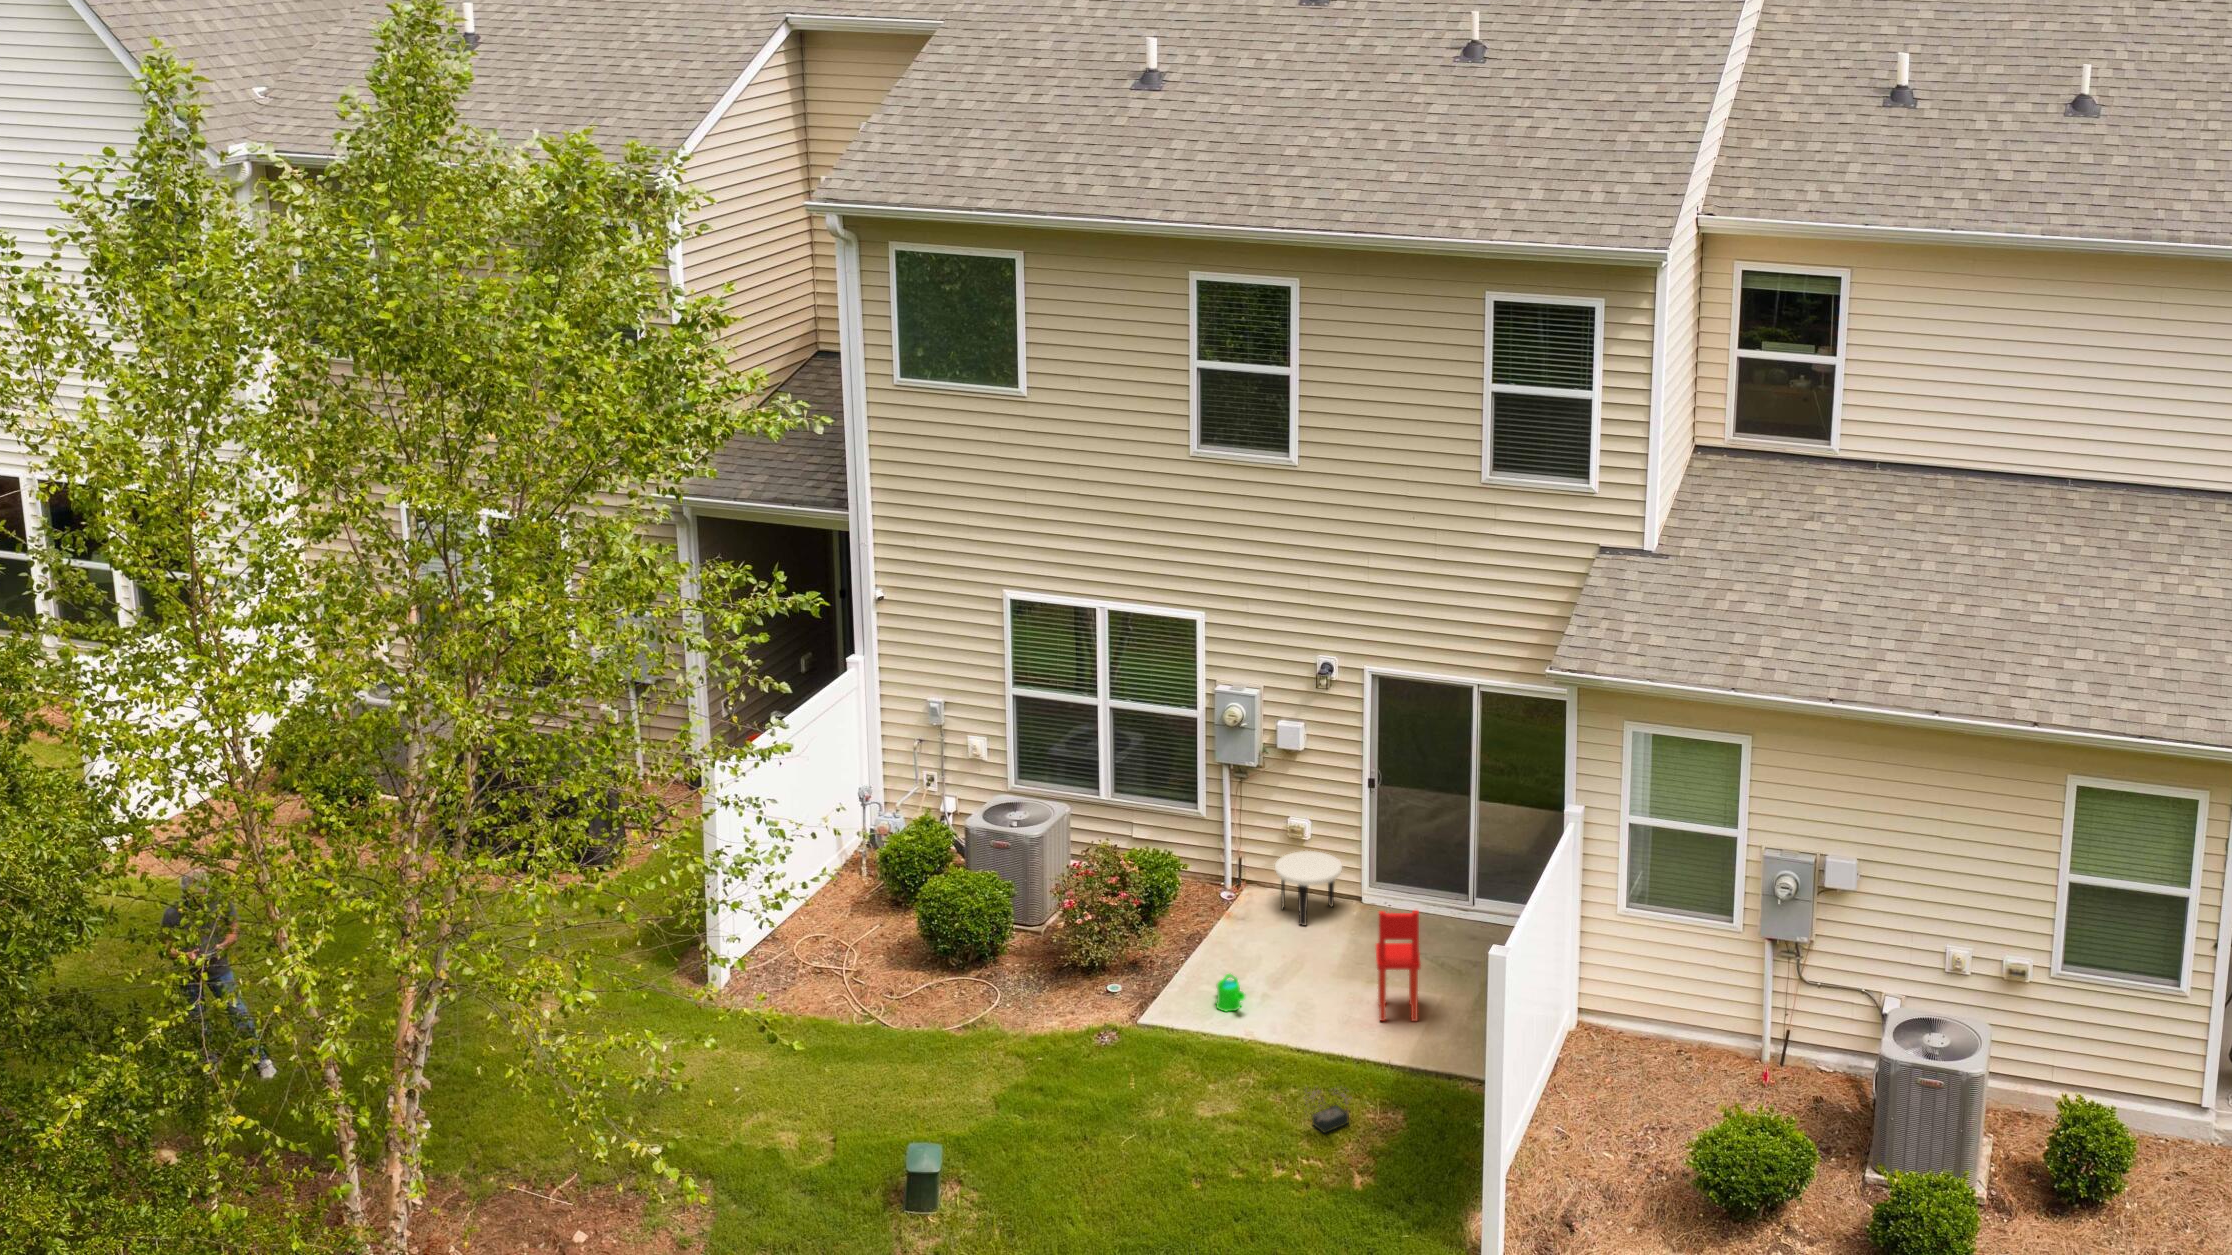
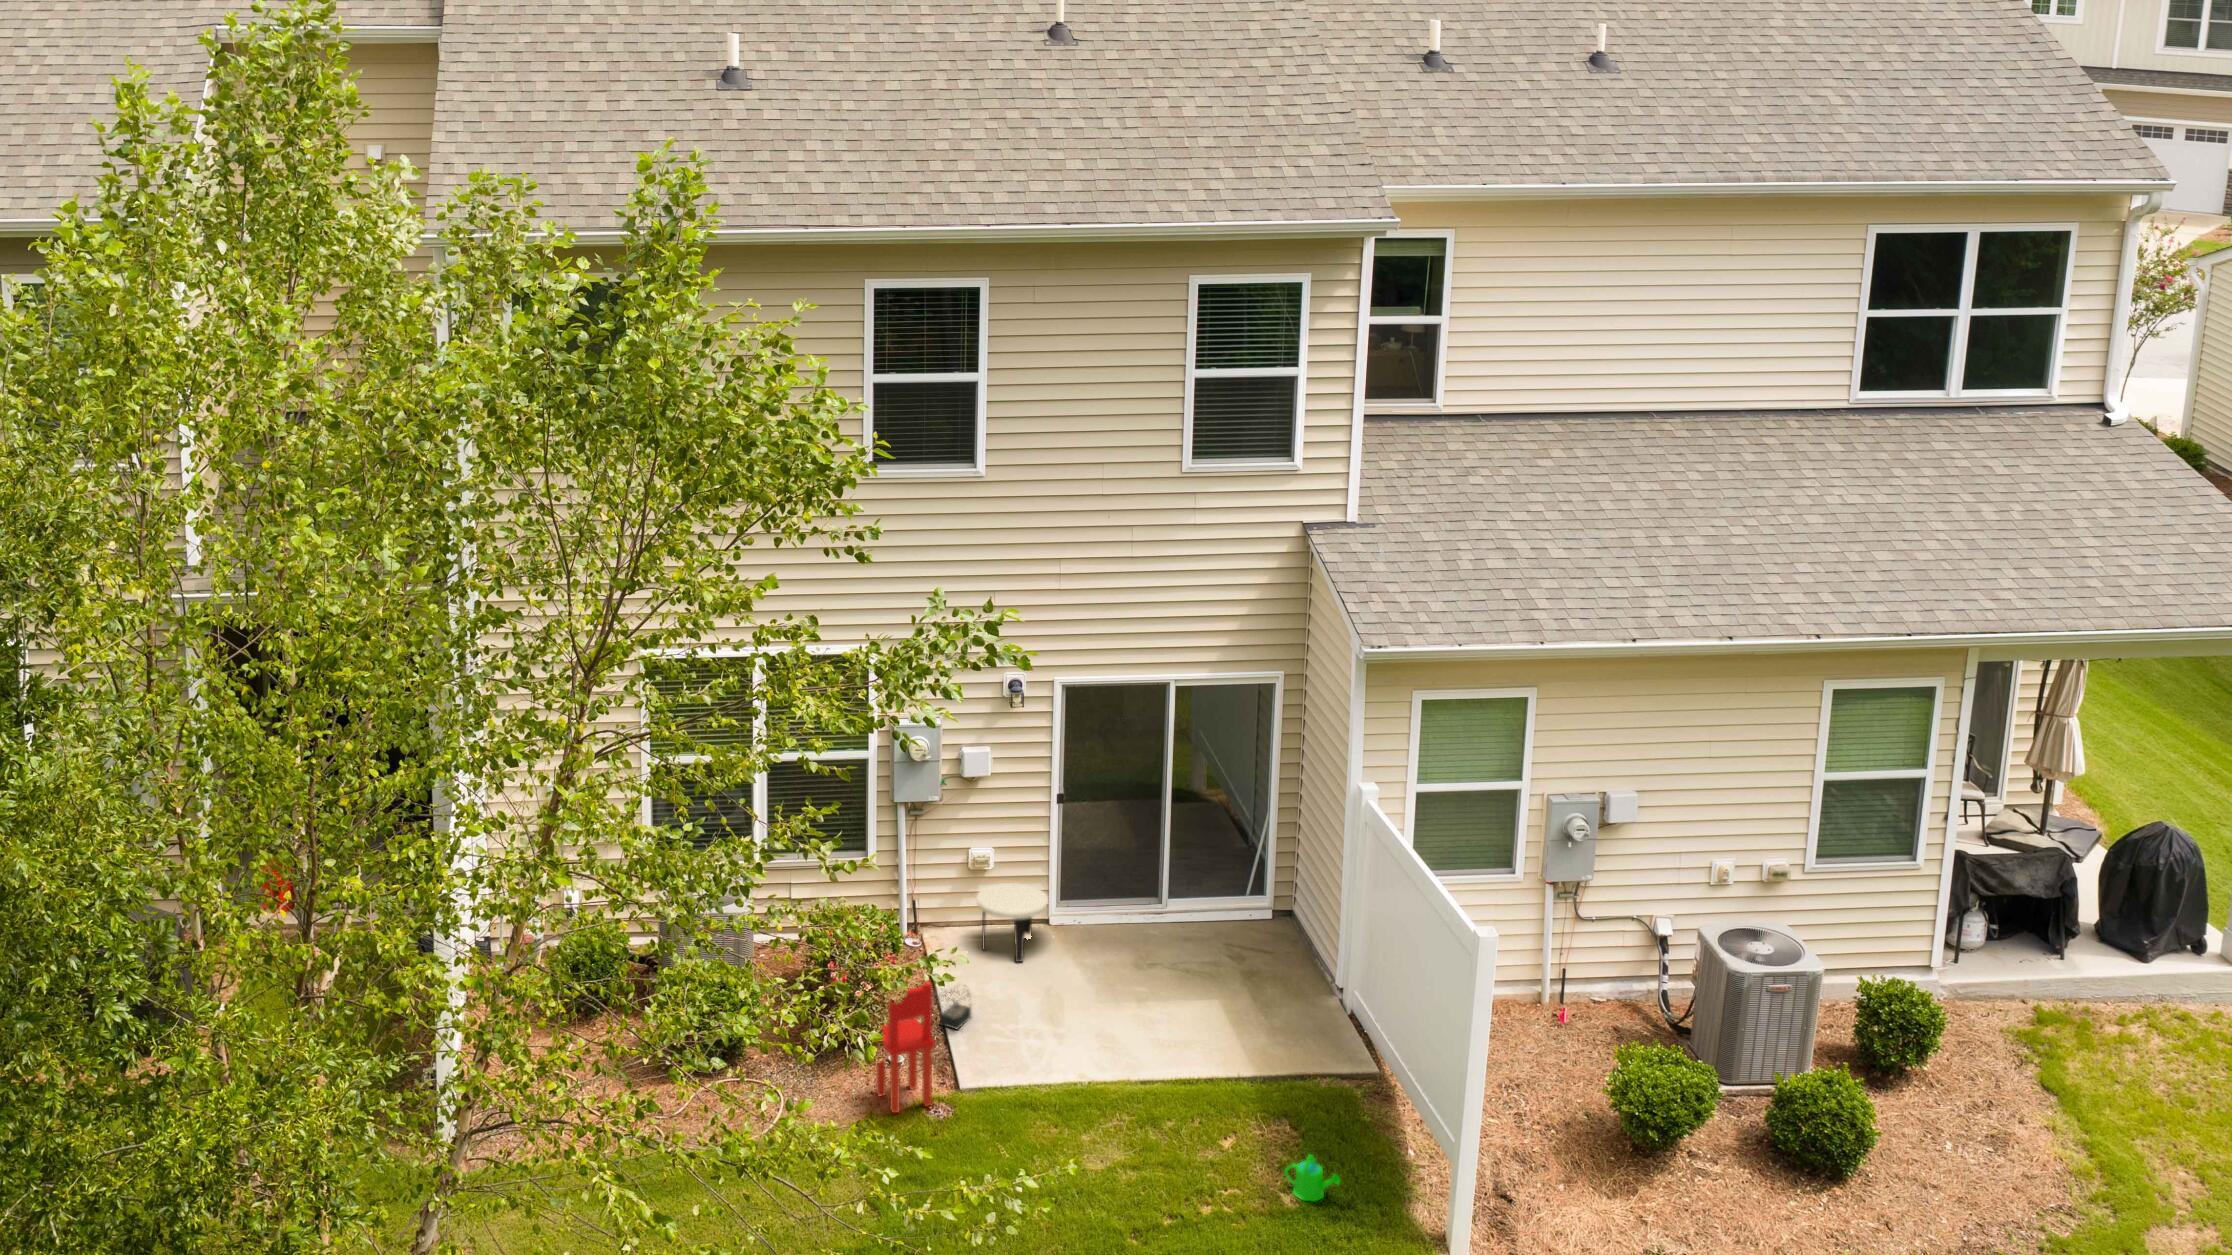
chair: present [1376,910,1421,1021] -> present [876,982,935,1113]
watering can: present [1216,974,1245,1011] -> present [1284,1154,1340,1201]
decorative plant: present [1308,1089,1350,1133] -> present [935,988,971,1030]

